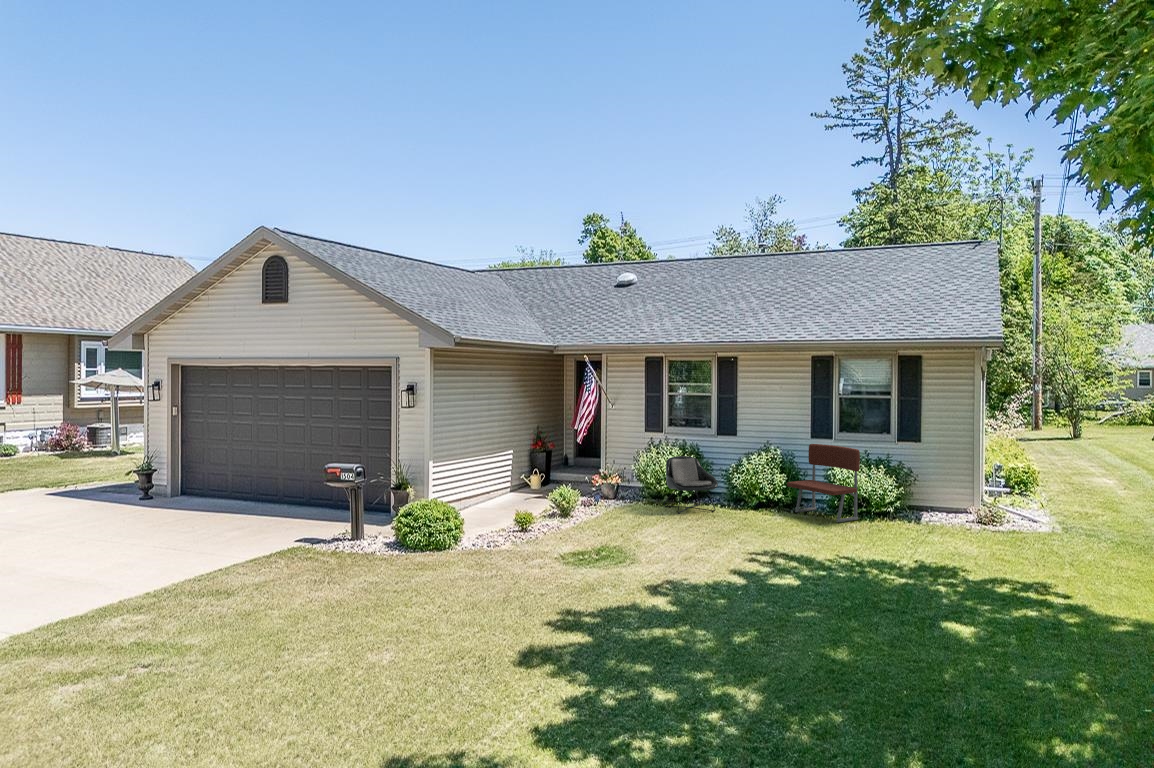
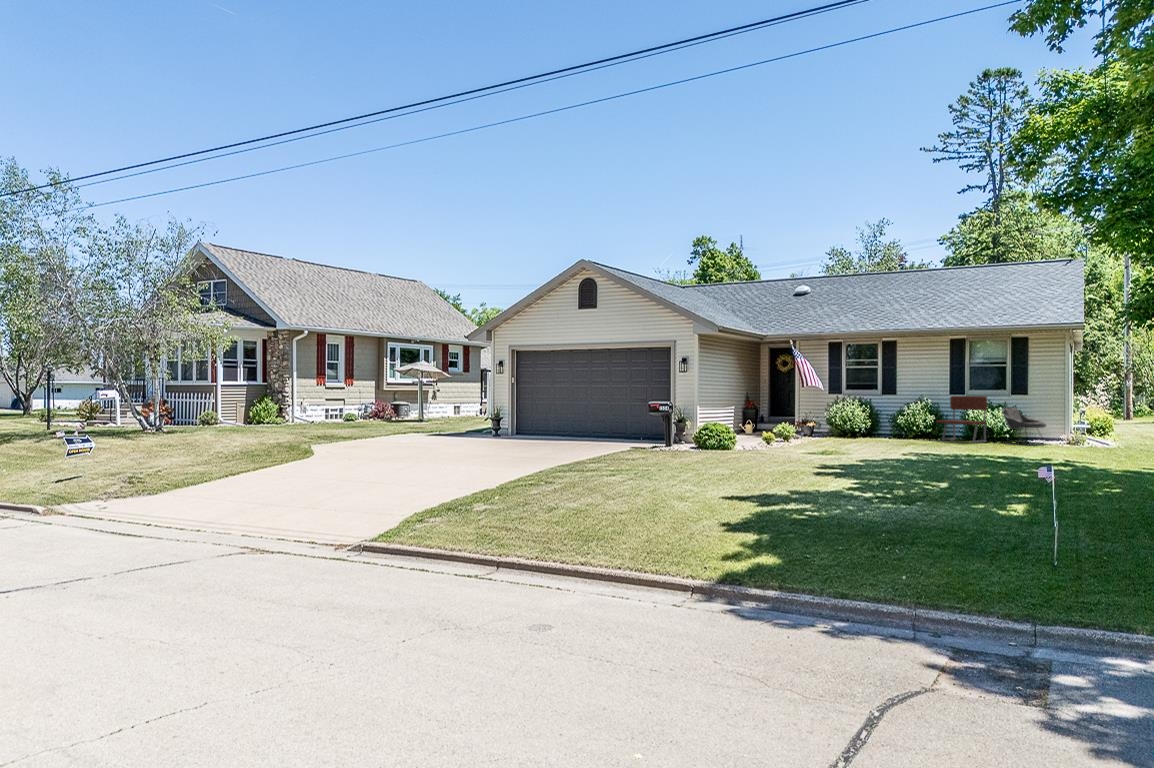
lounge chair: present [664,456,718,514] -> present [1002,407,1046,444]

